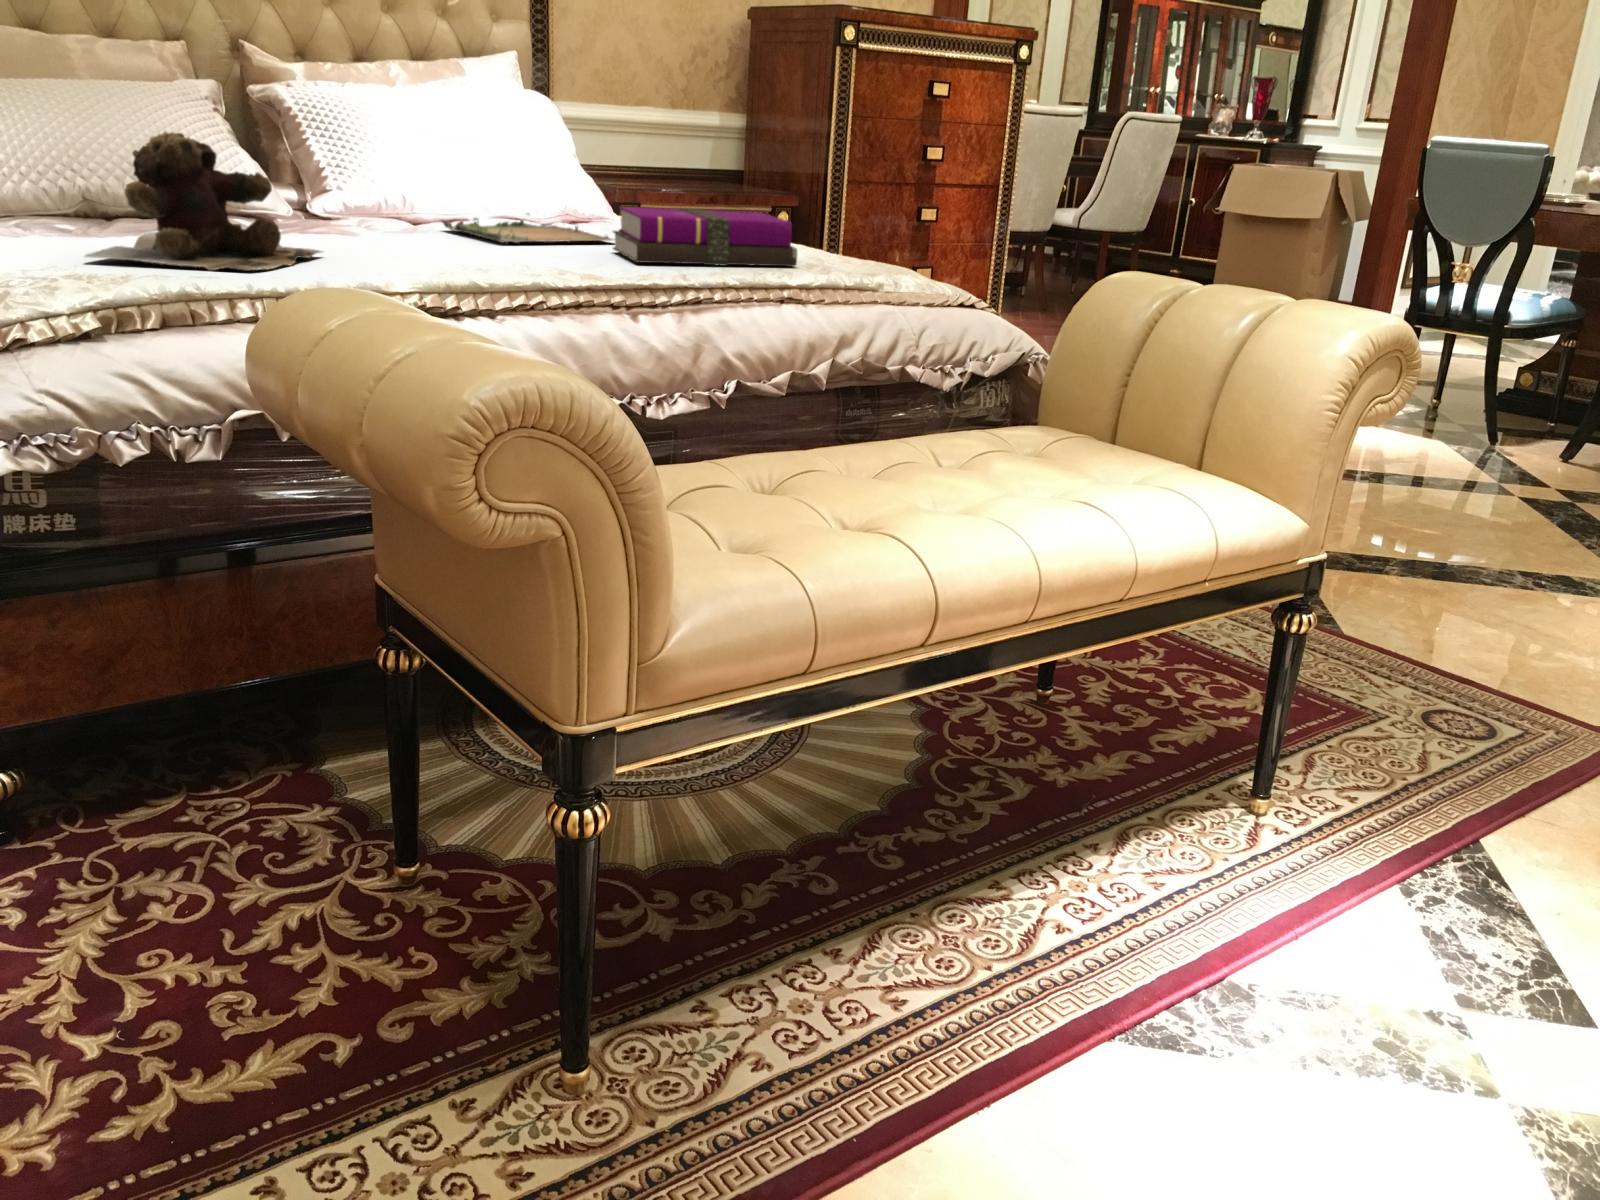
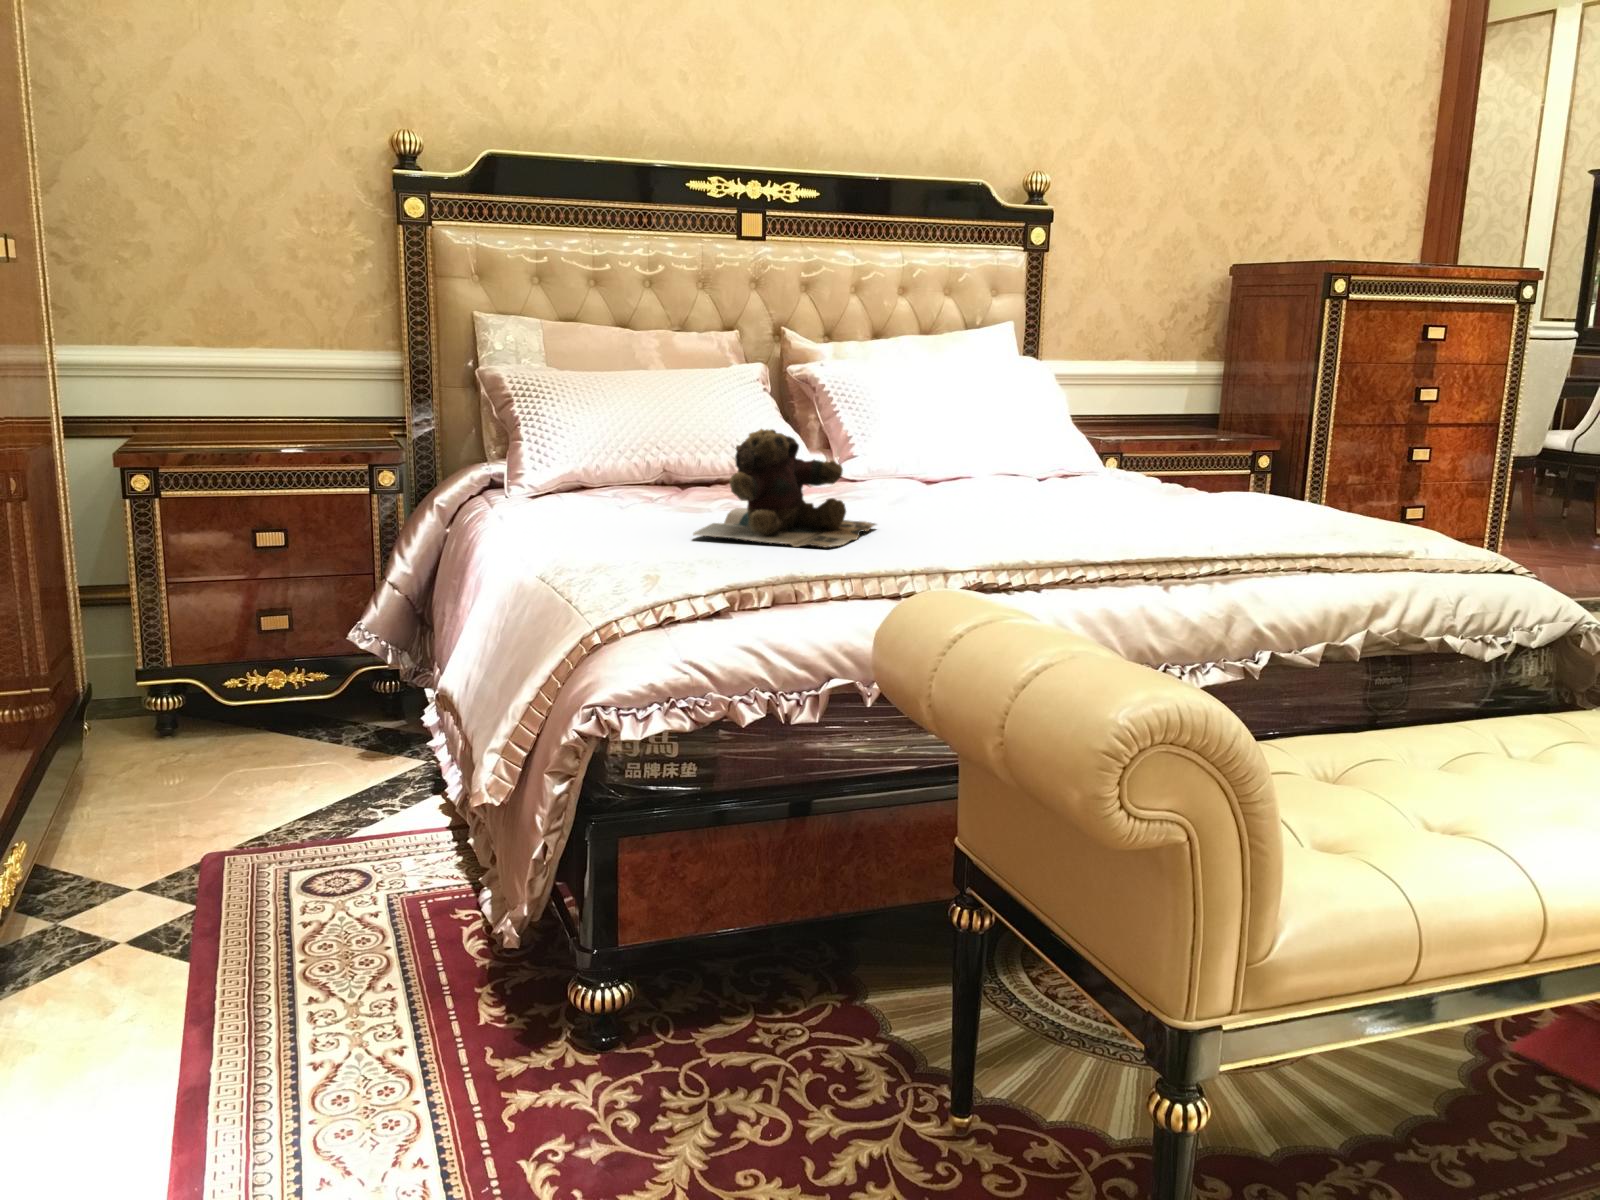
notebook: present [613,207,797,266] -> none [1128,476,1320,533]
tray: present [442,213,613,243] -> none [959,472,1130,509]

